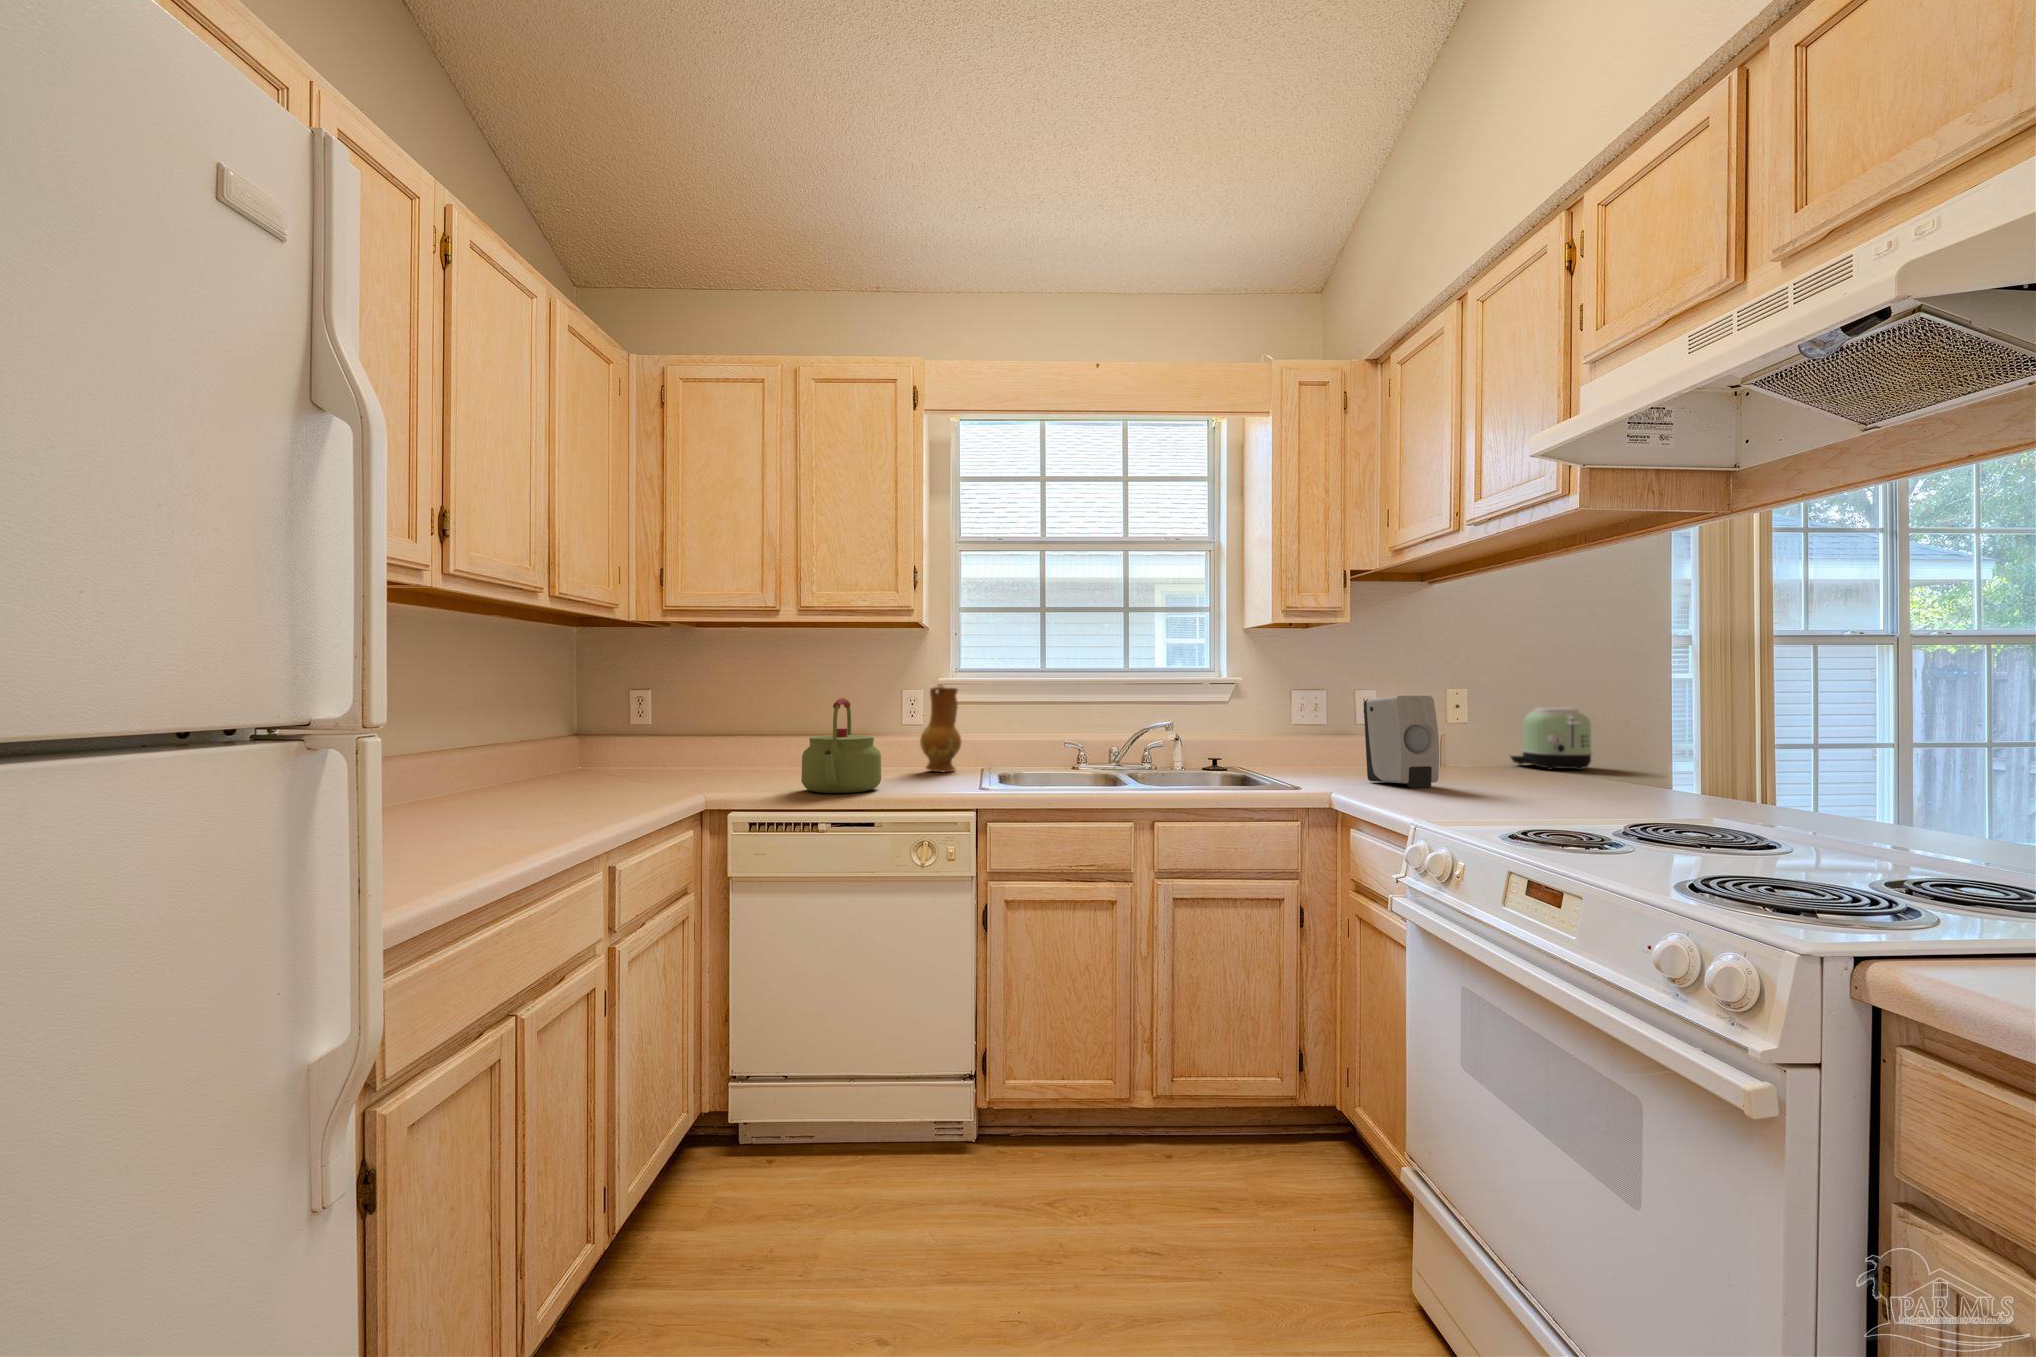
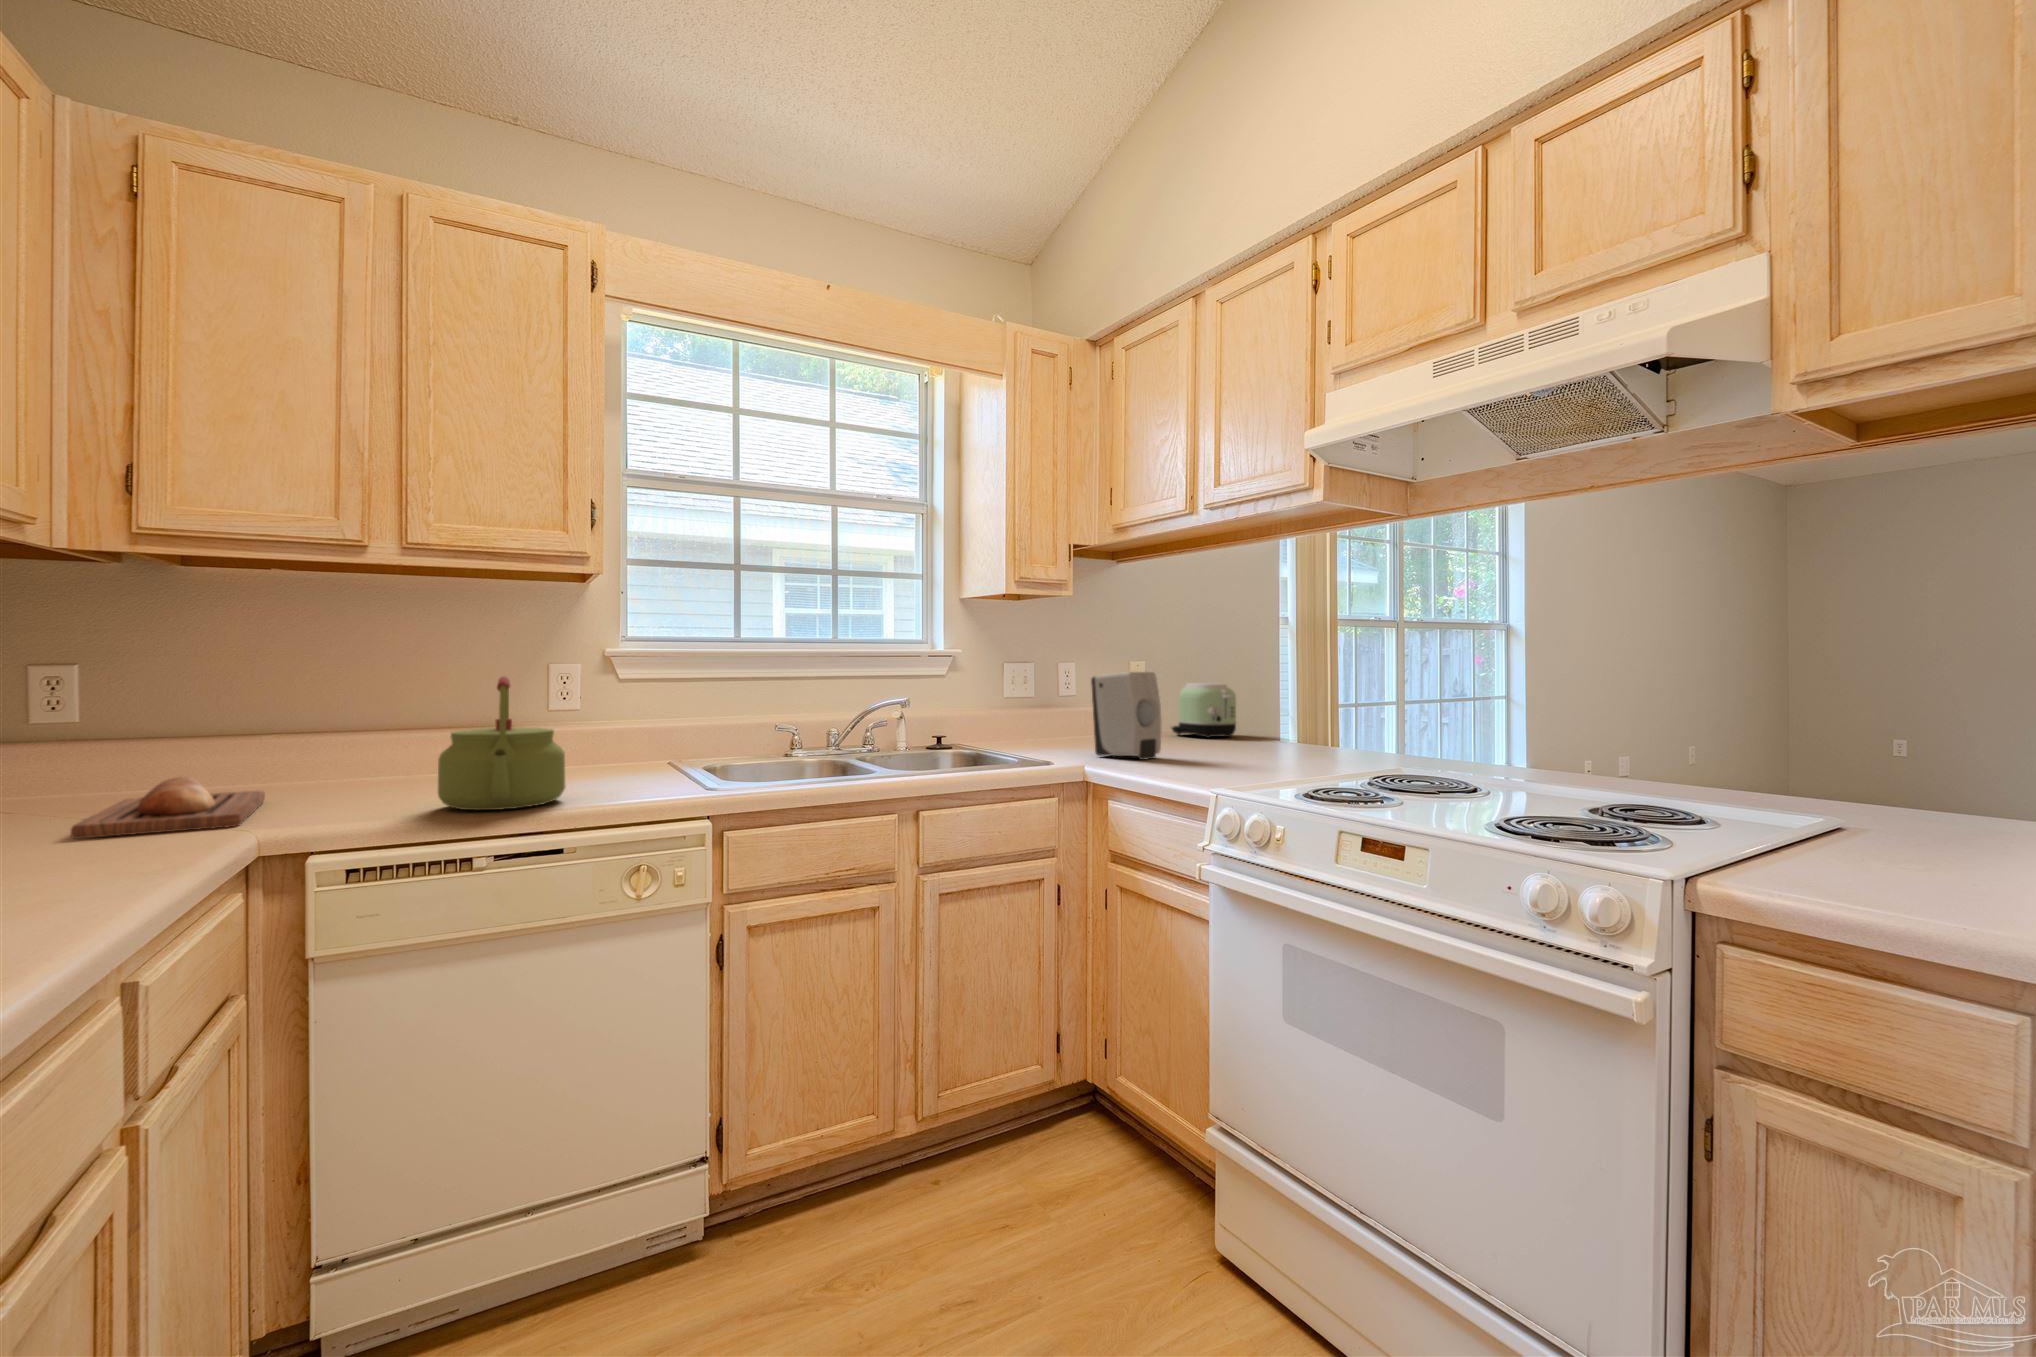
ceramic jug: present [920,687,961,772] -> none [580,663,639,772]
bread loaf: none [621,760,726,793] -> present [71,777,265,839]

